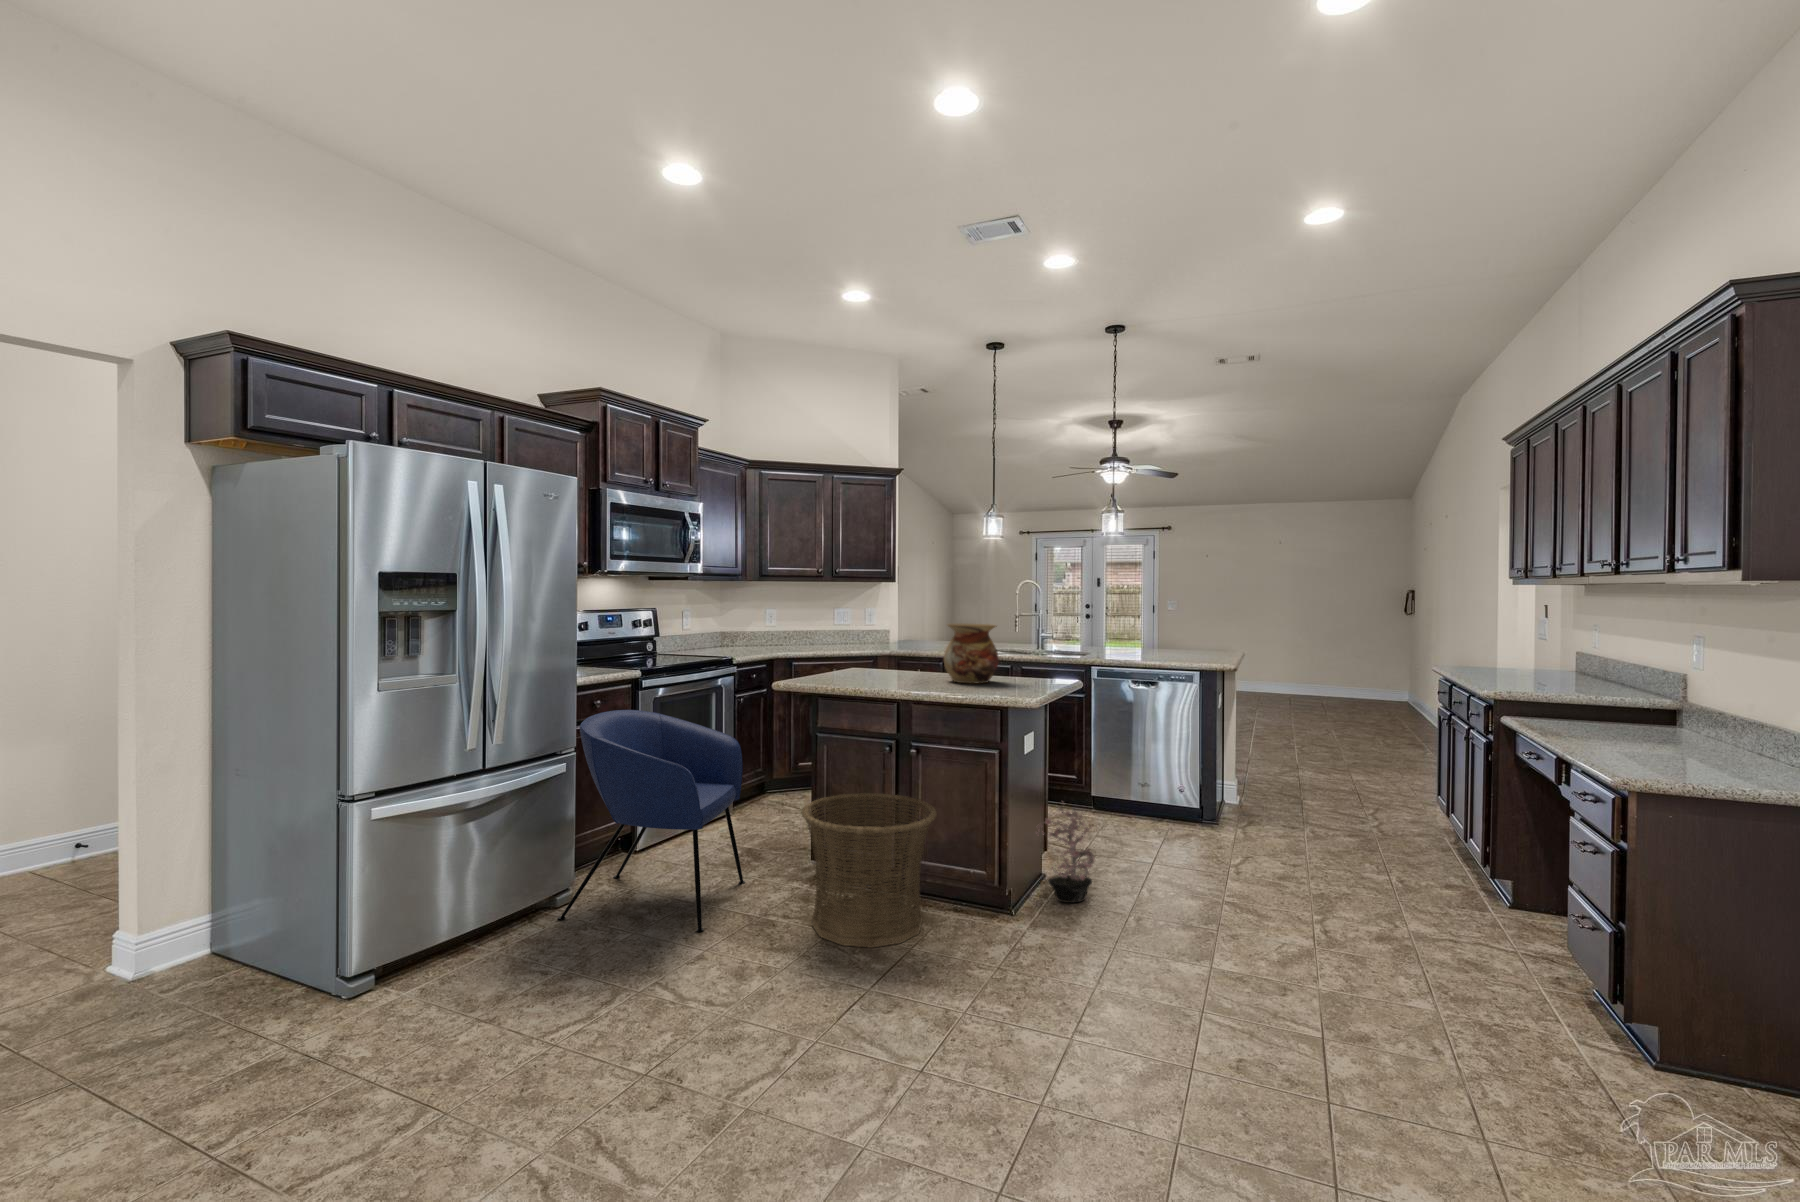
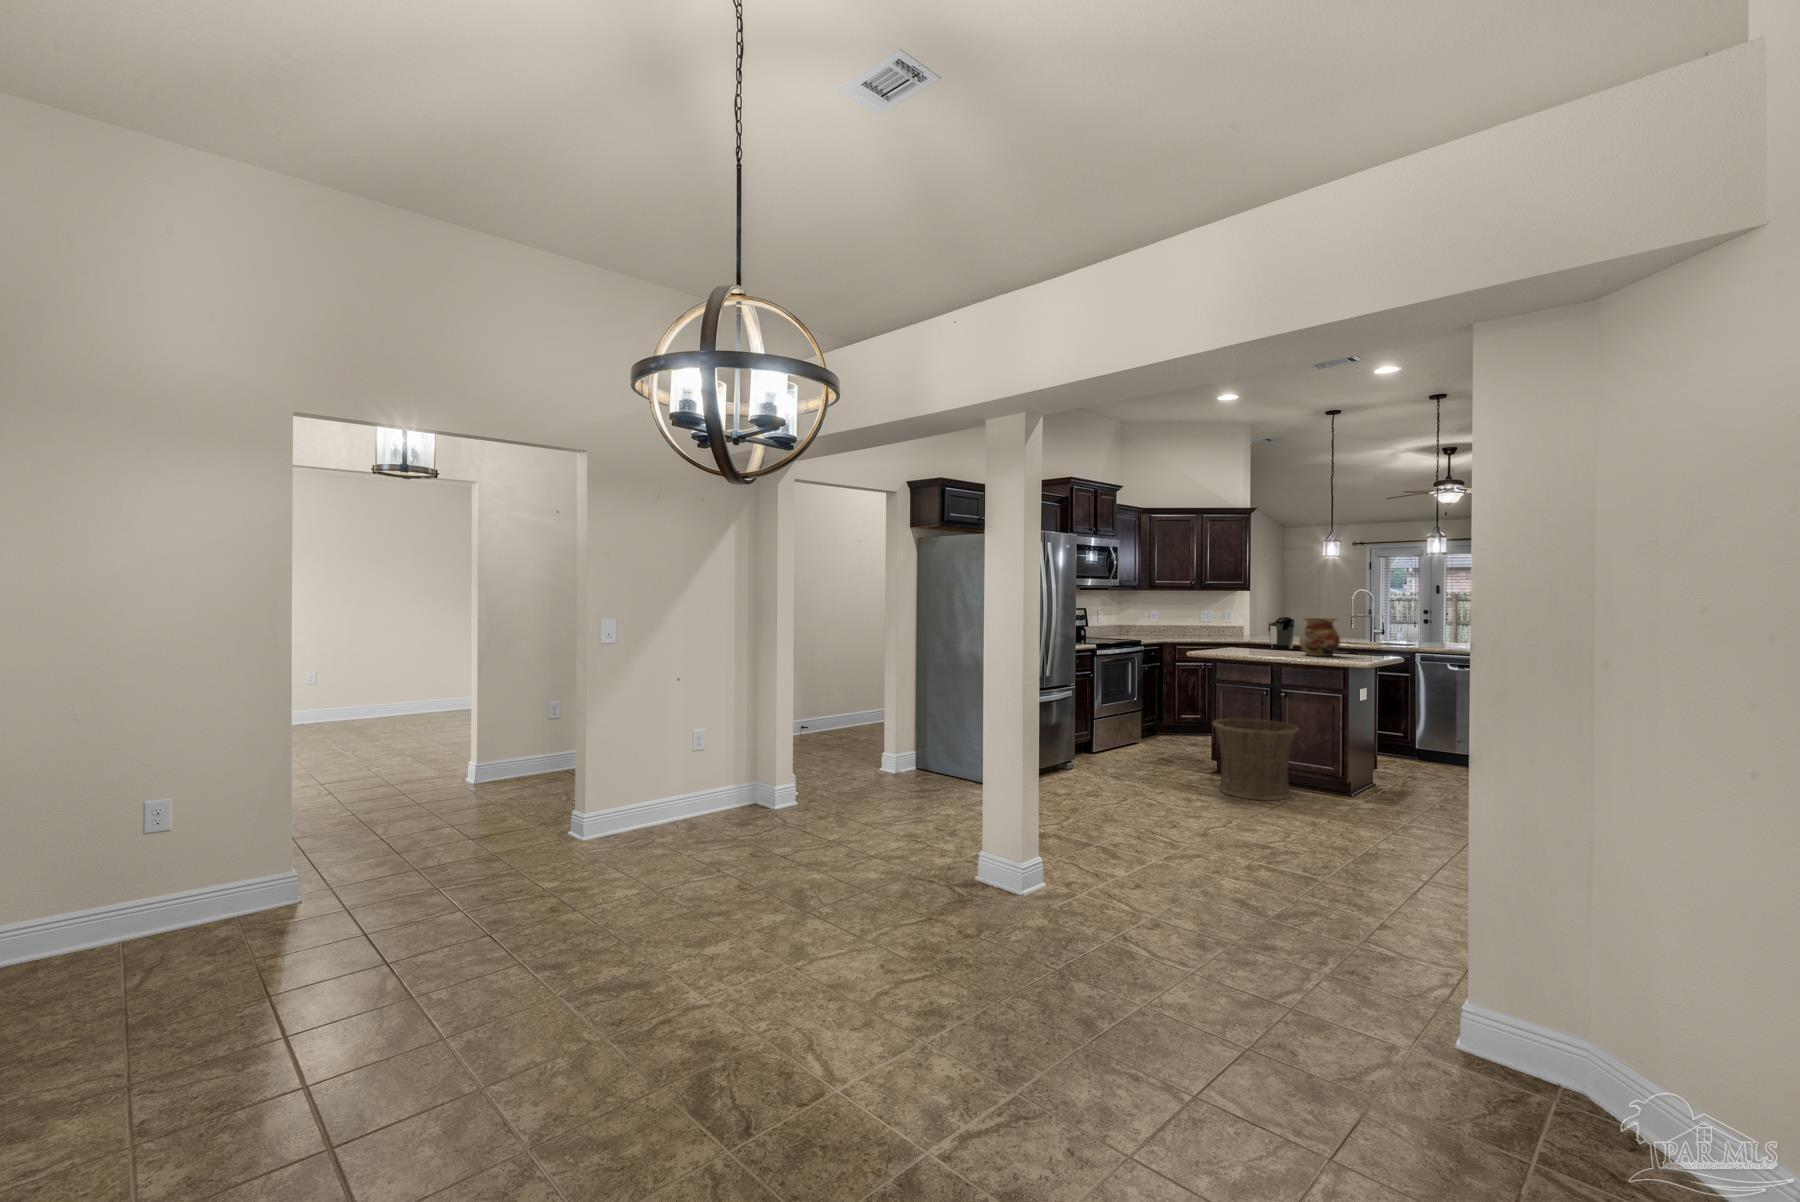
coffee maker: none [909,620,942,668] -> present [1268,617,1295,649]
armchair: present [558,710,745,932] -> none [1069,665,1169,786]
potted plant: present [1036,801,1095,903] -> none [1365,731,1414,796]

